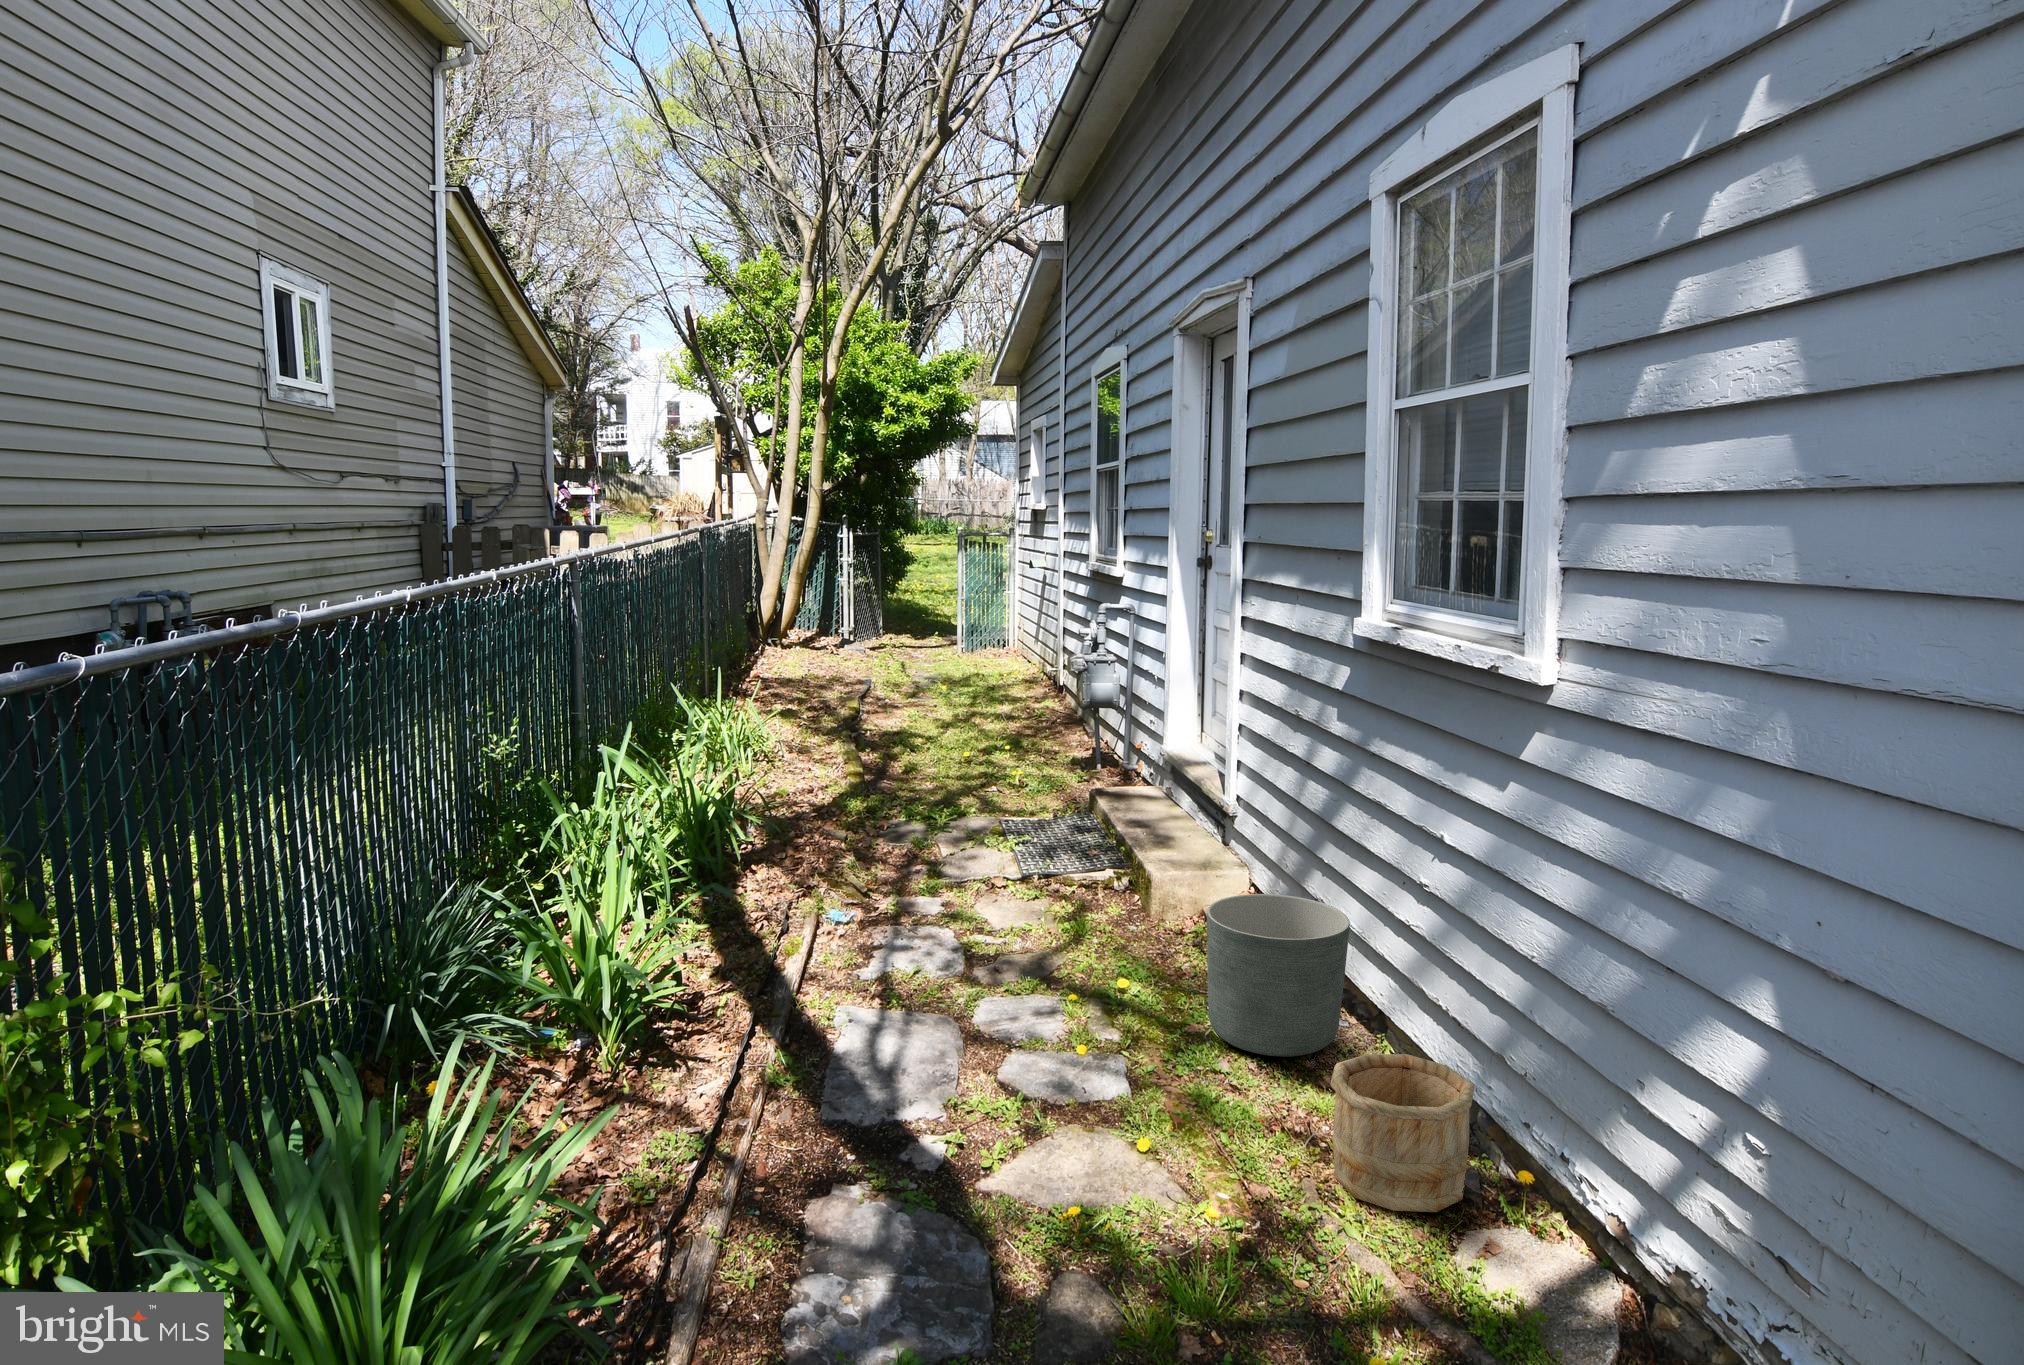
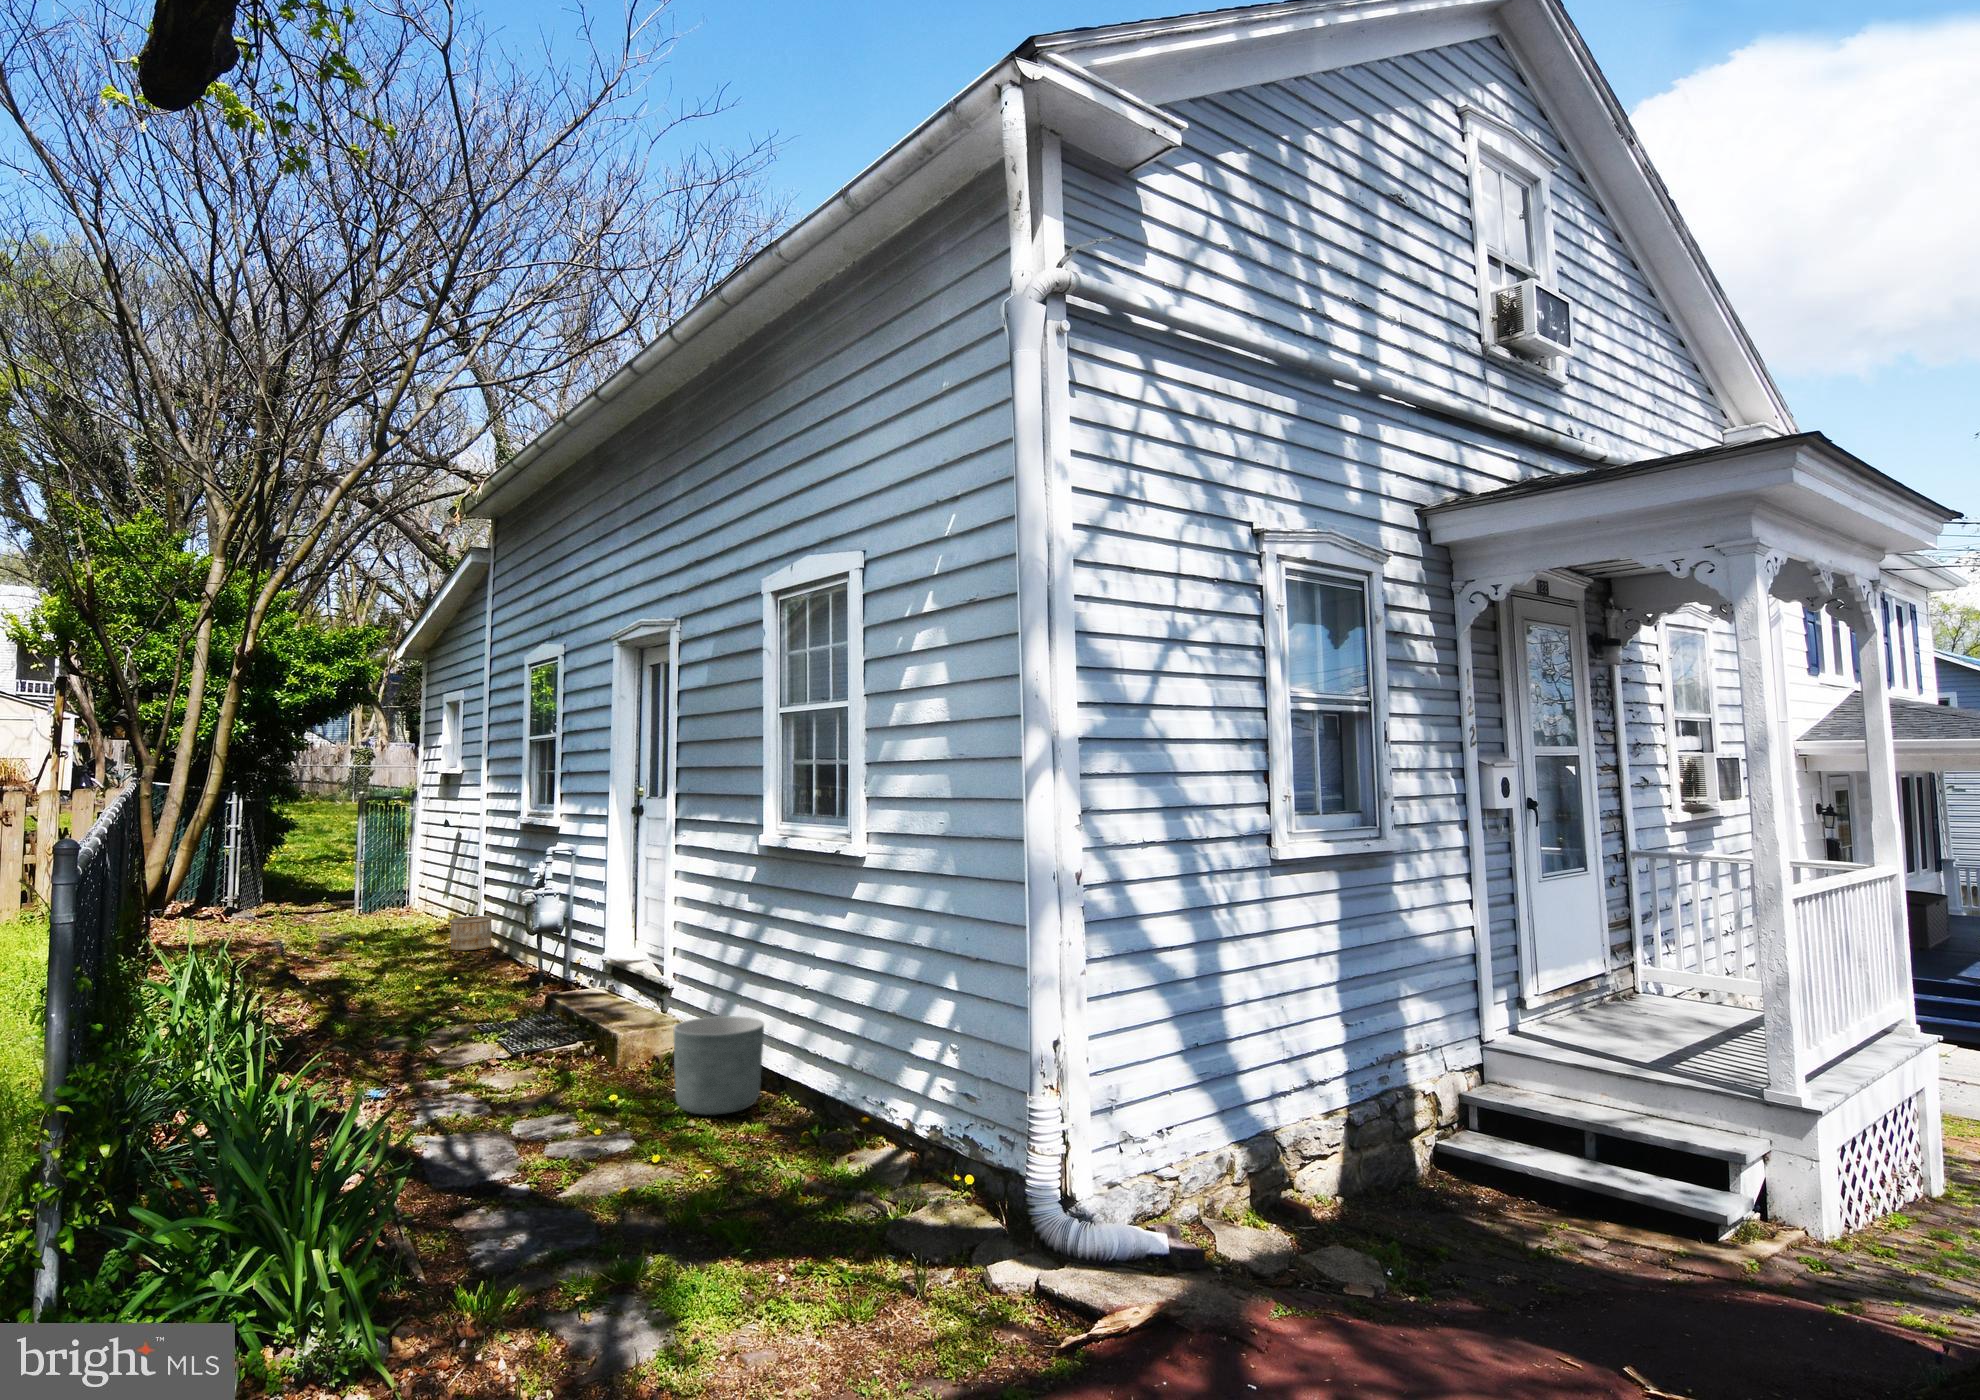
wooden bucket: present [1330,1054,1474,1212] -> present [450,916,493,950]

